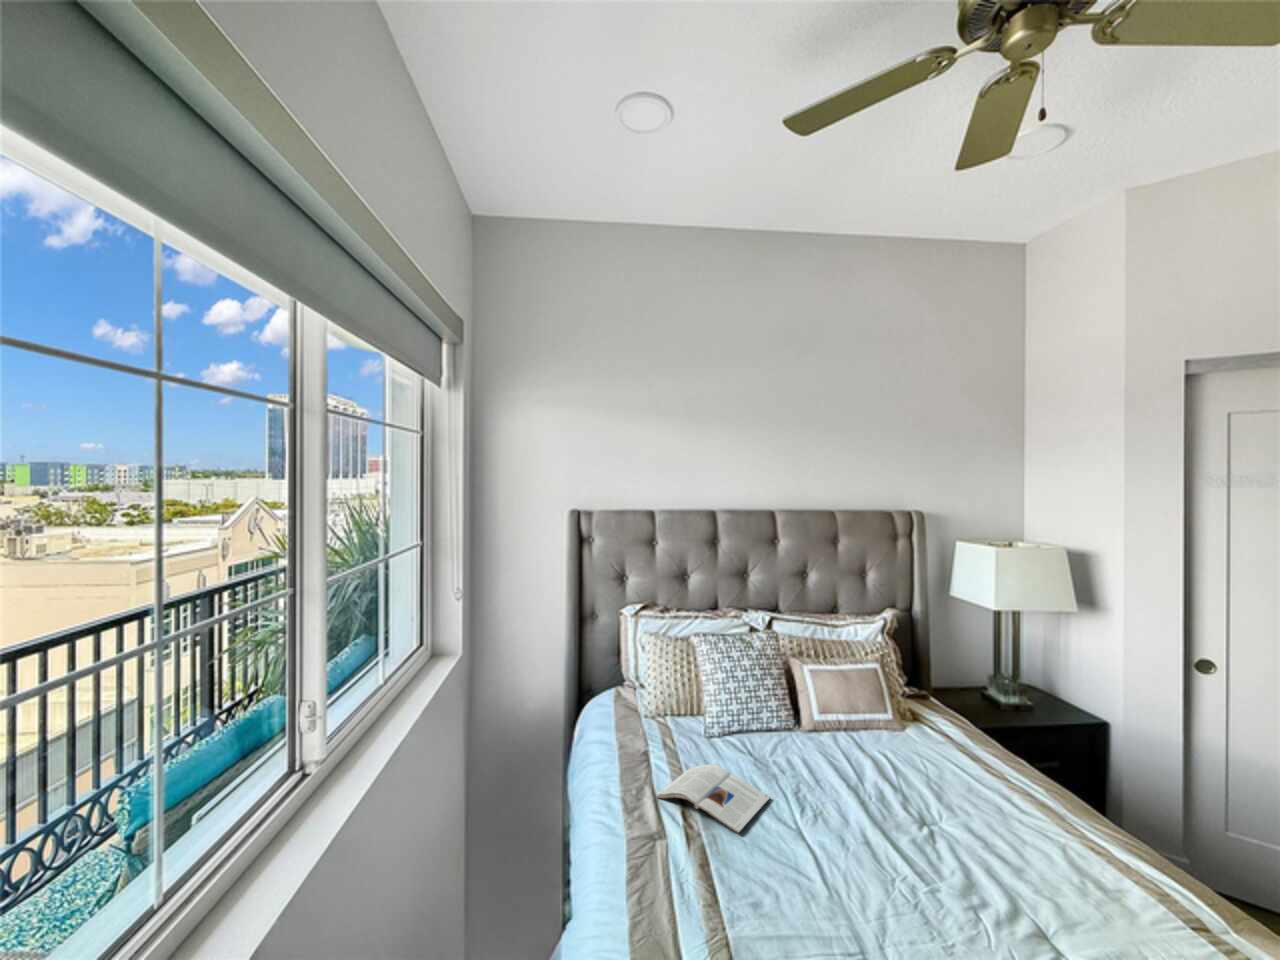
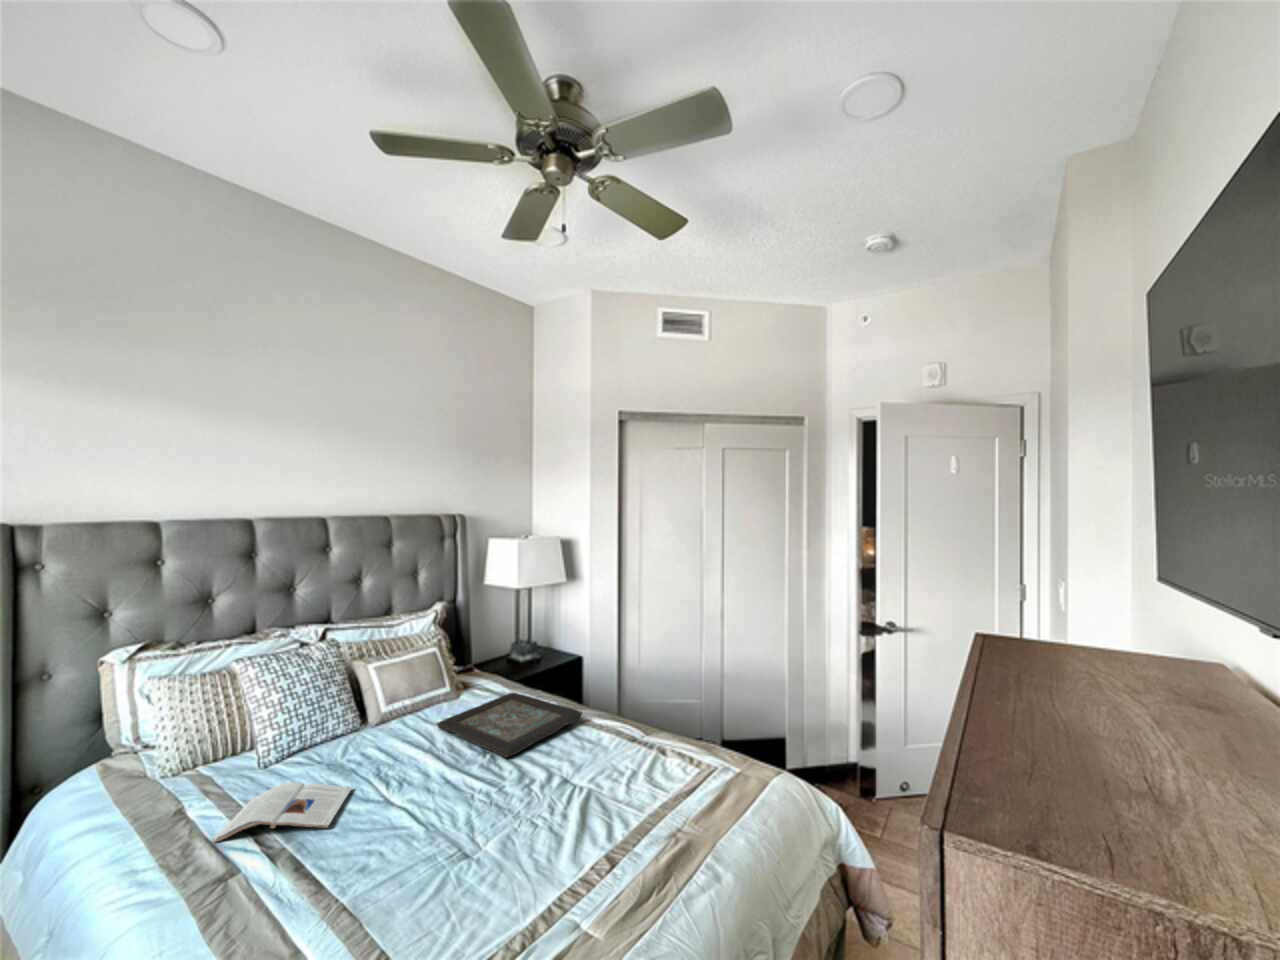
decorative tray: none [870,749,1084,846] -> present [437,692,582,758]

